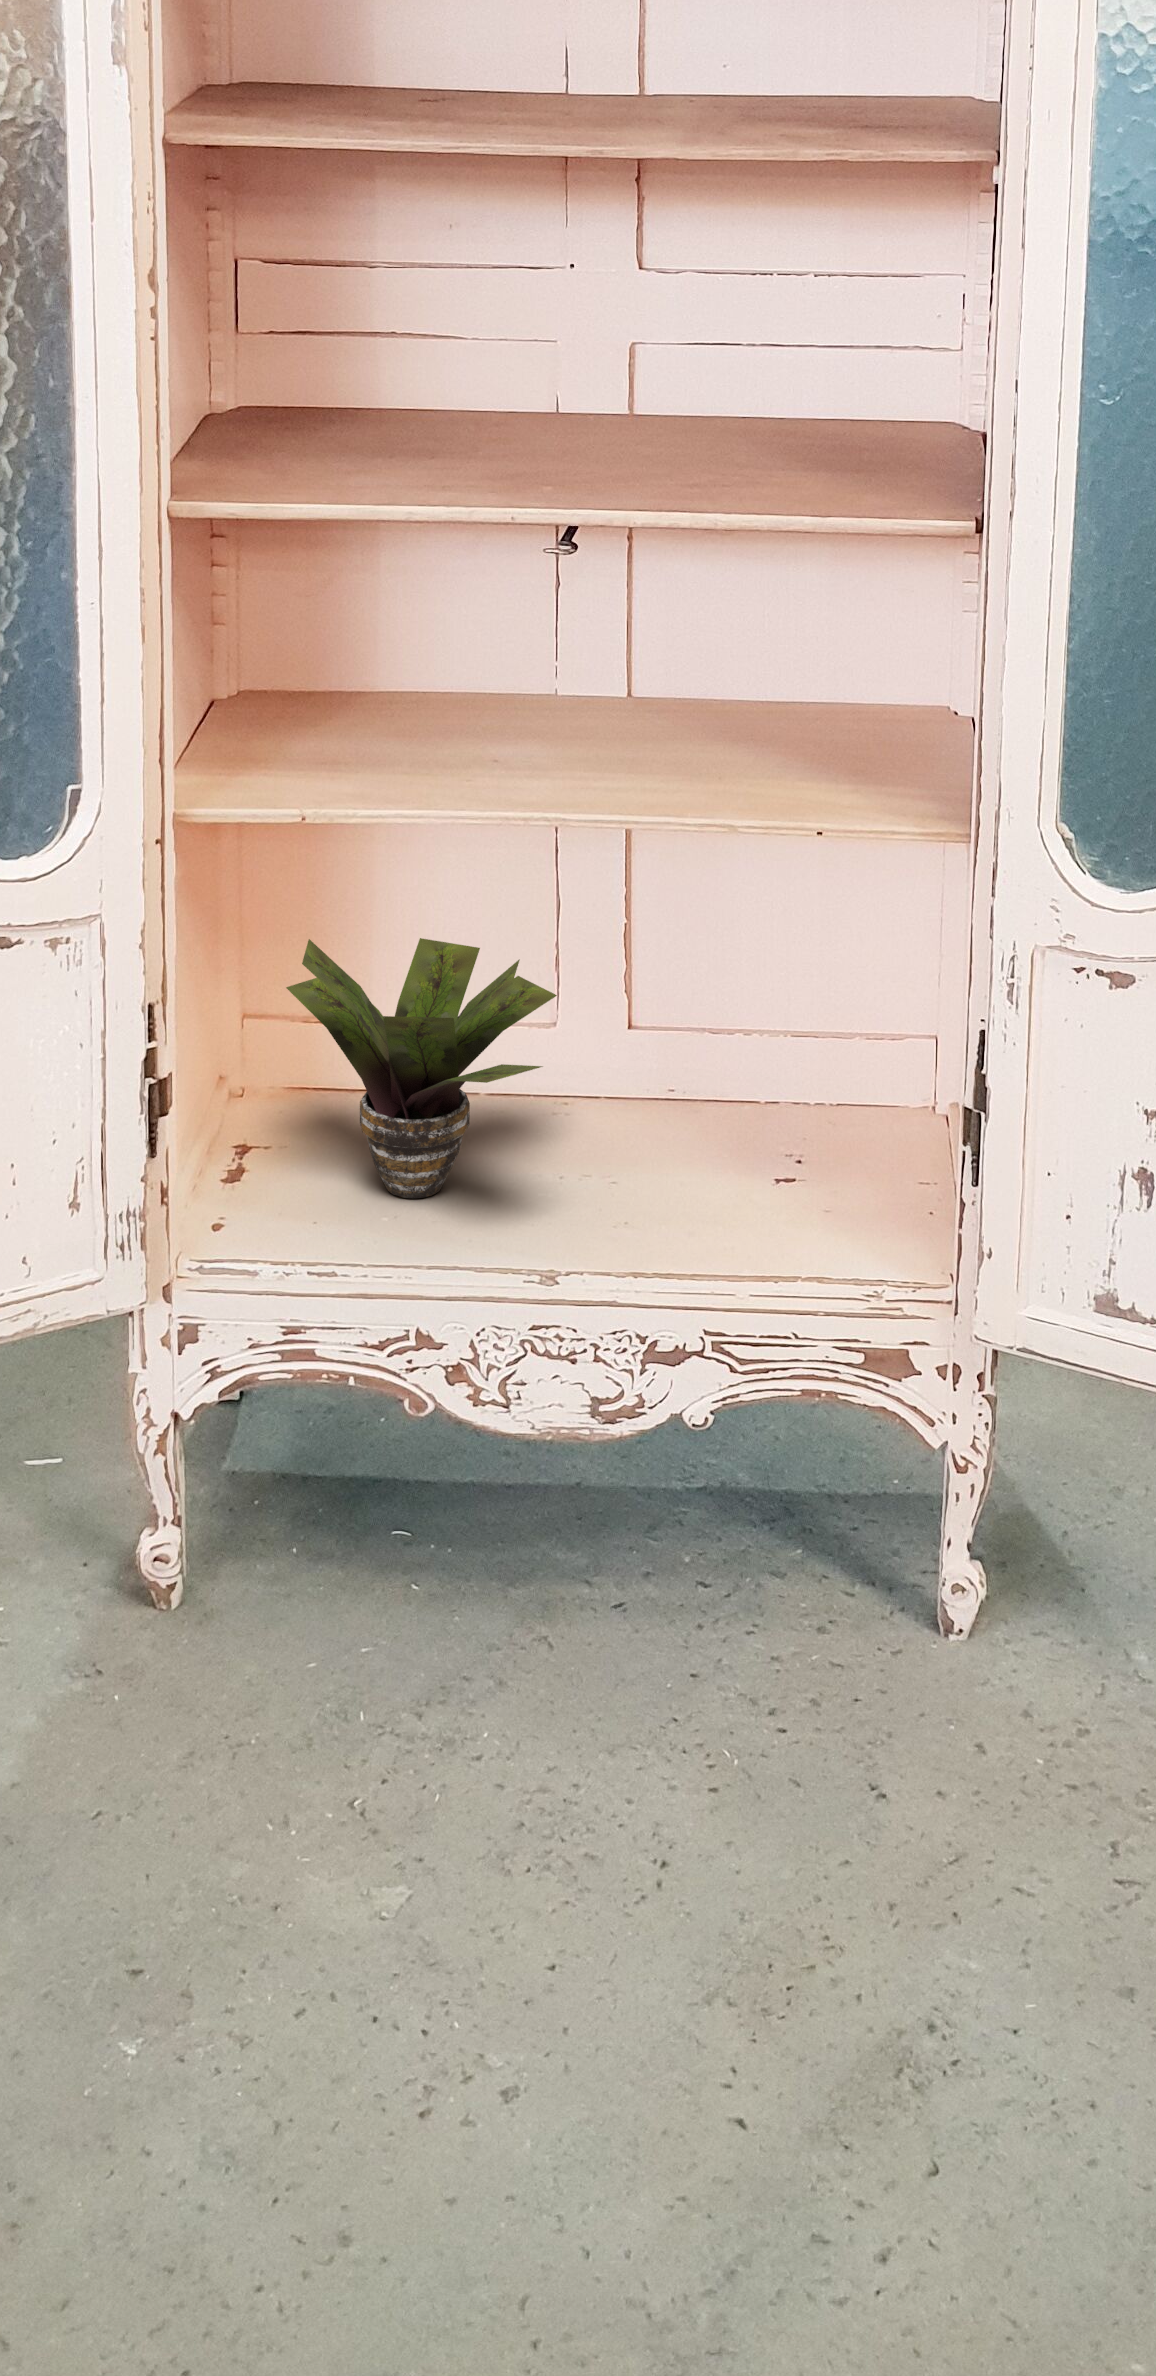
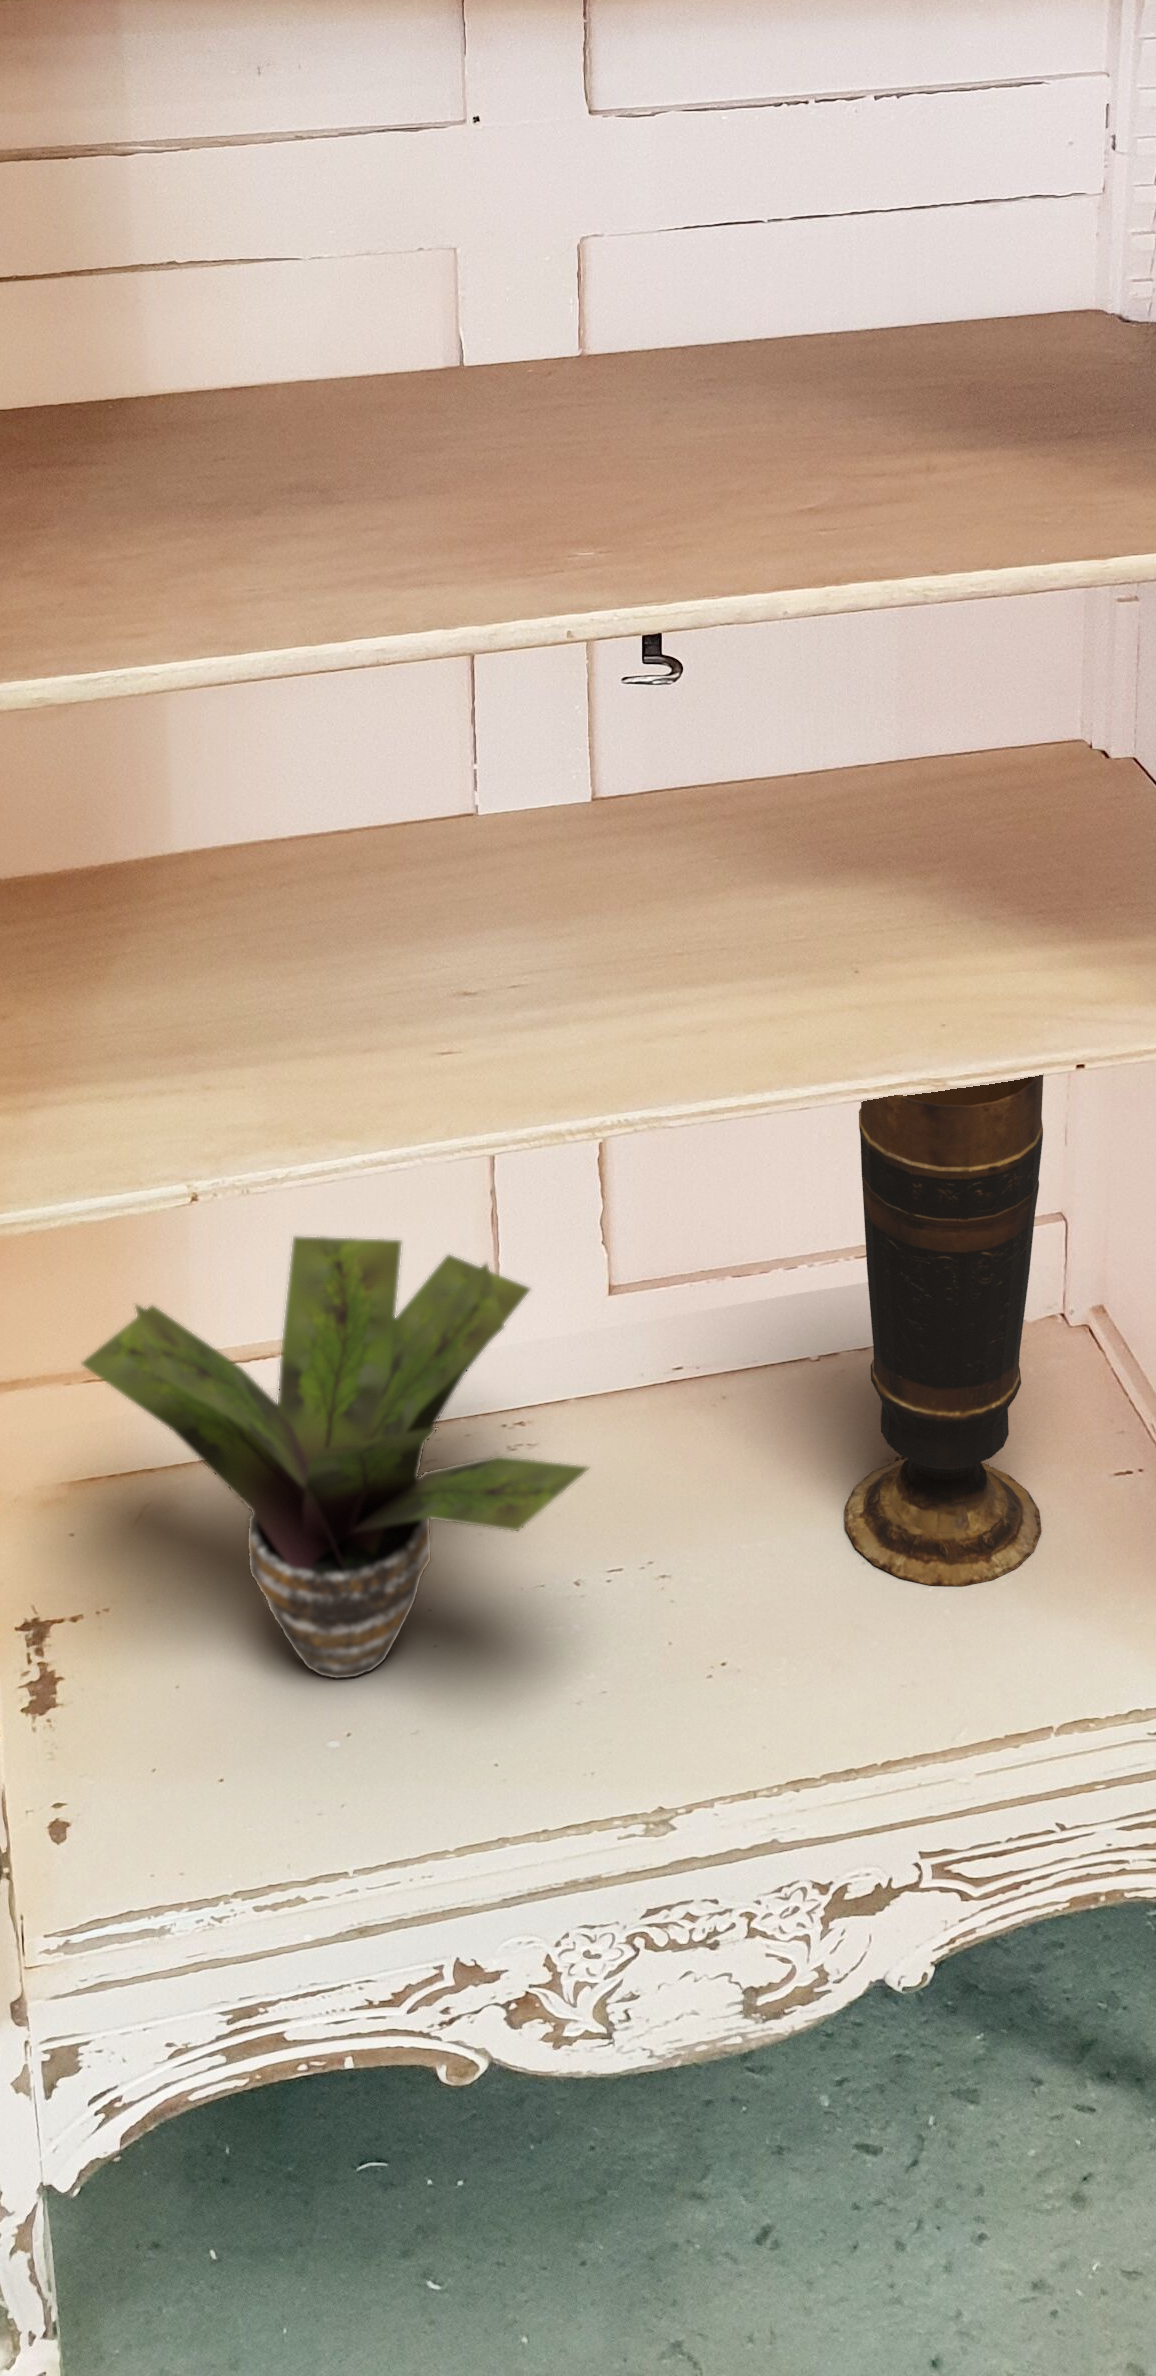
vase: none [738,856,868,1223] -> present [845,1075,1043,1586]

